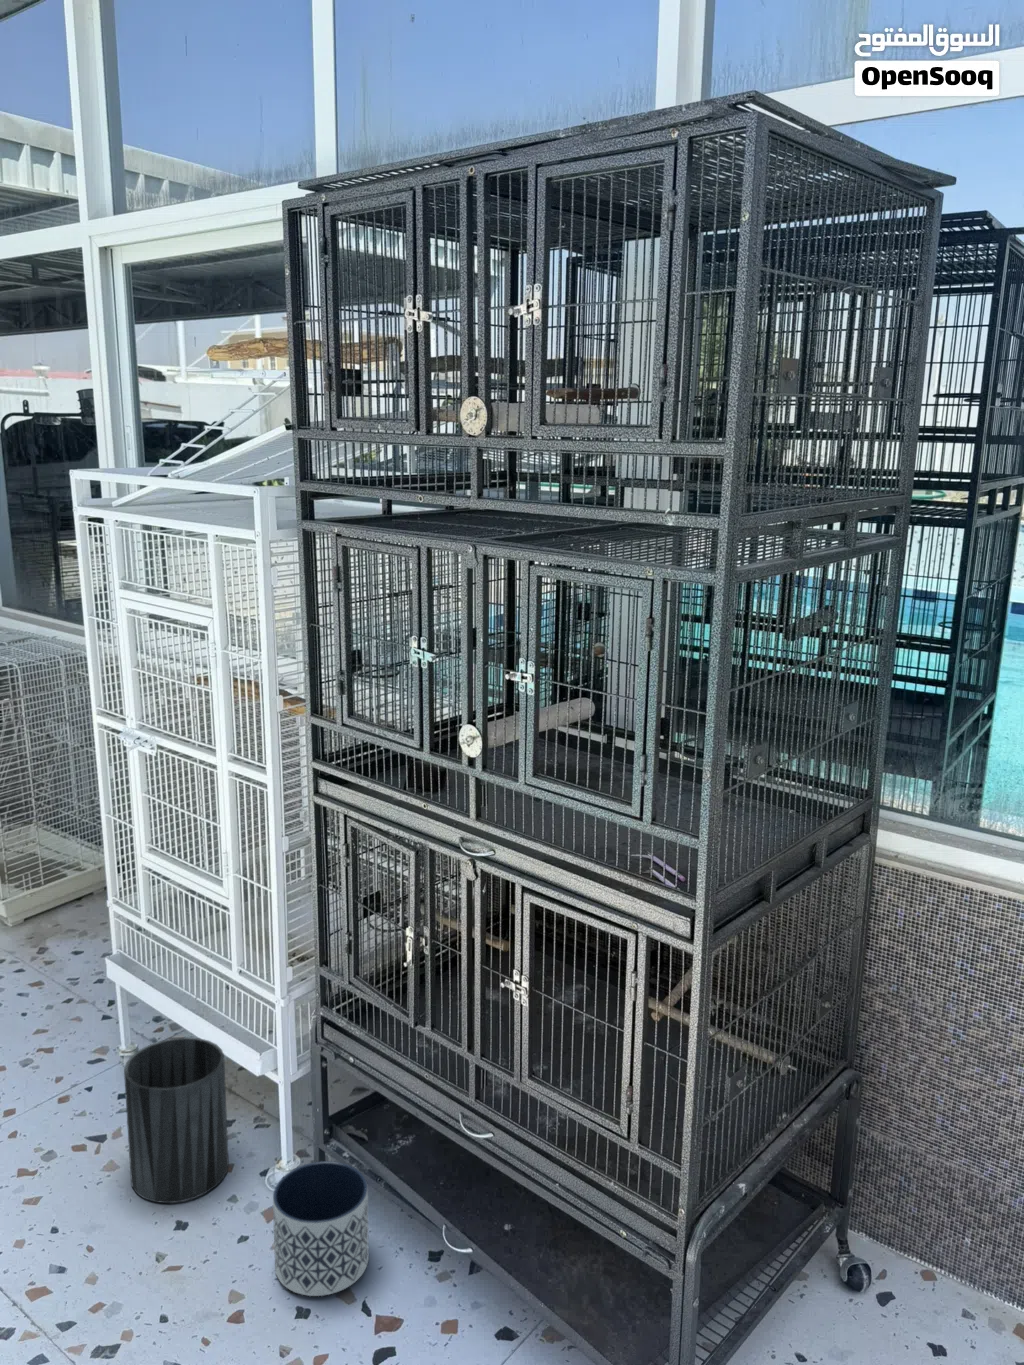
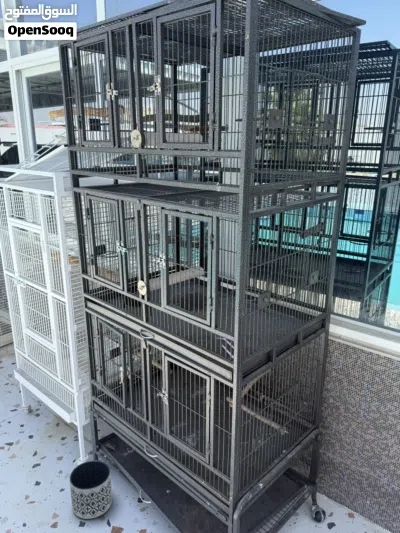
trash can: present [124,1037,229,1203] -> none [14,405,61,474]

